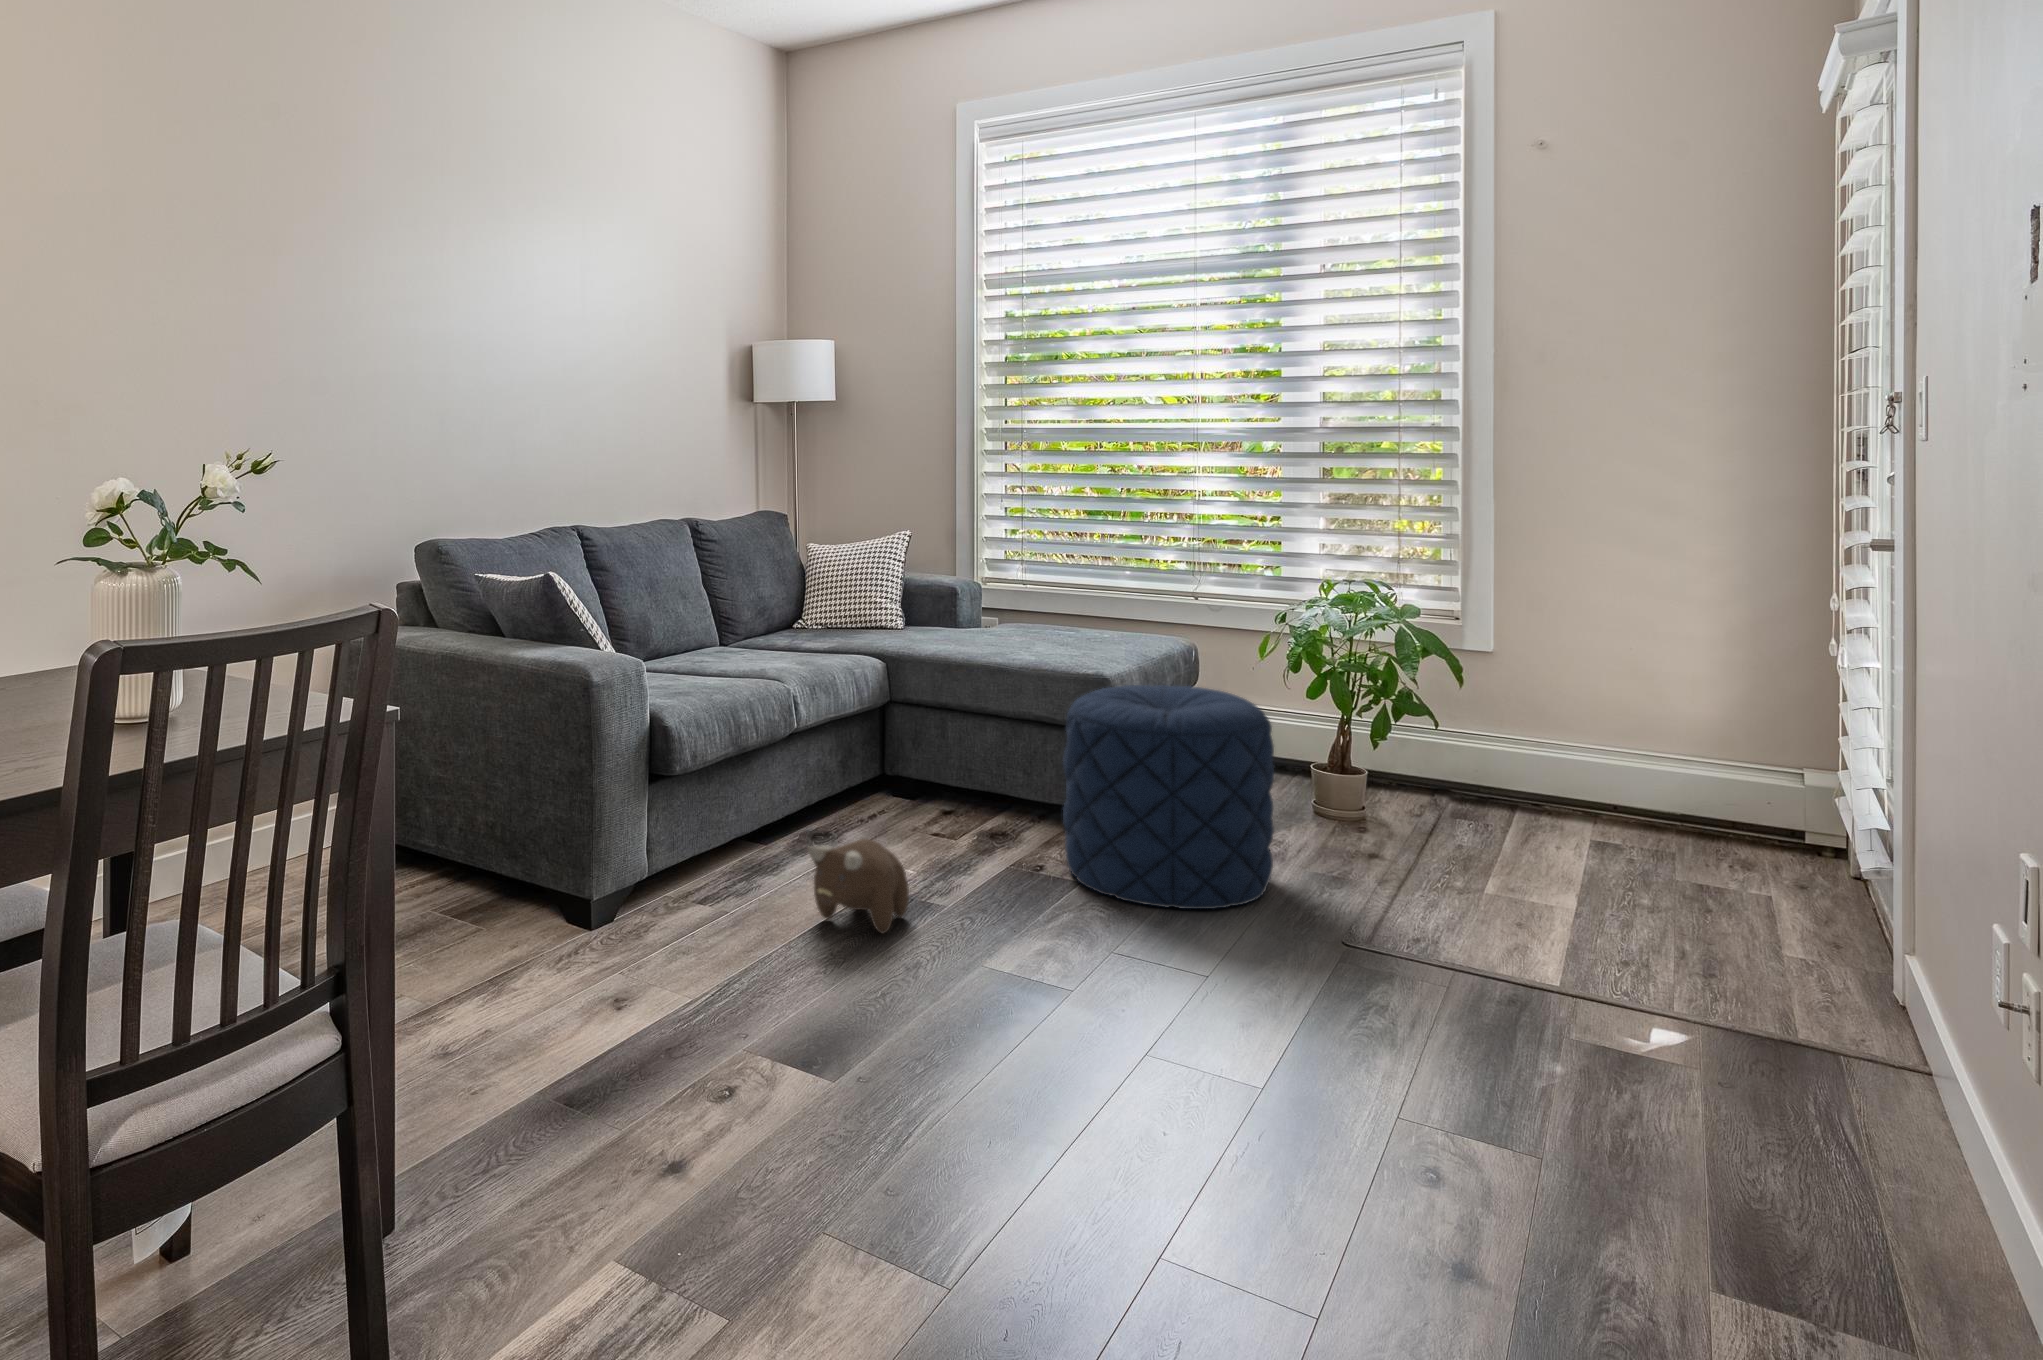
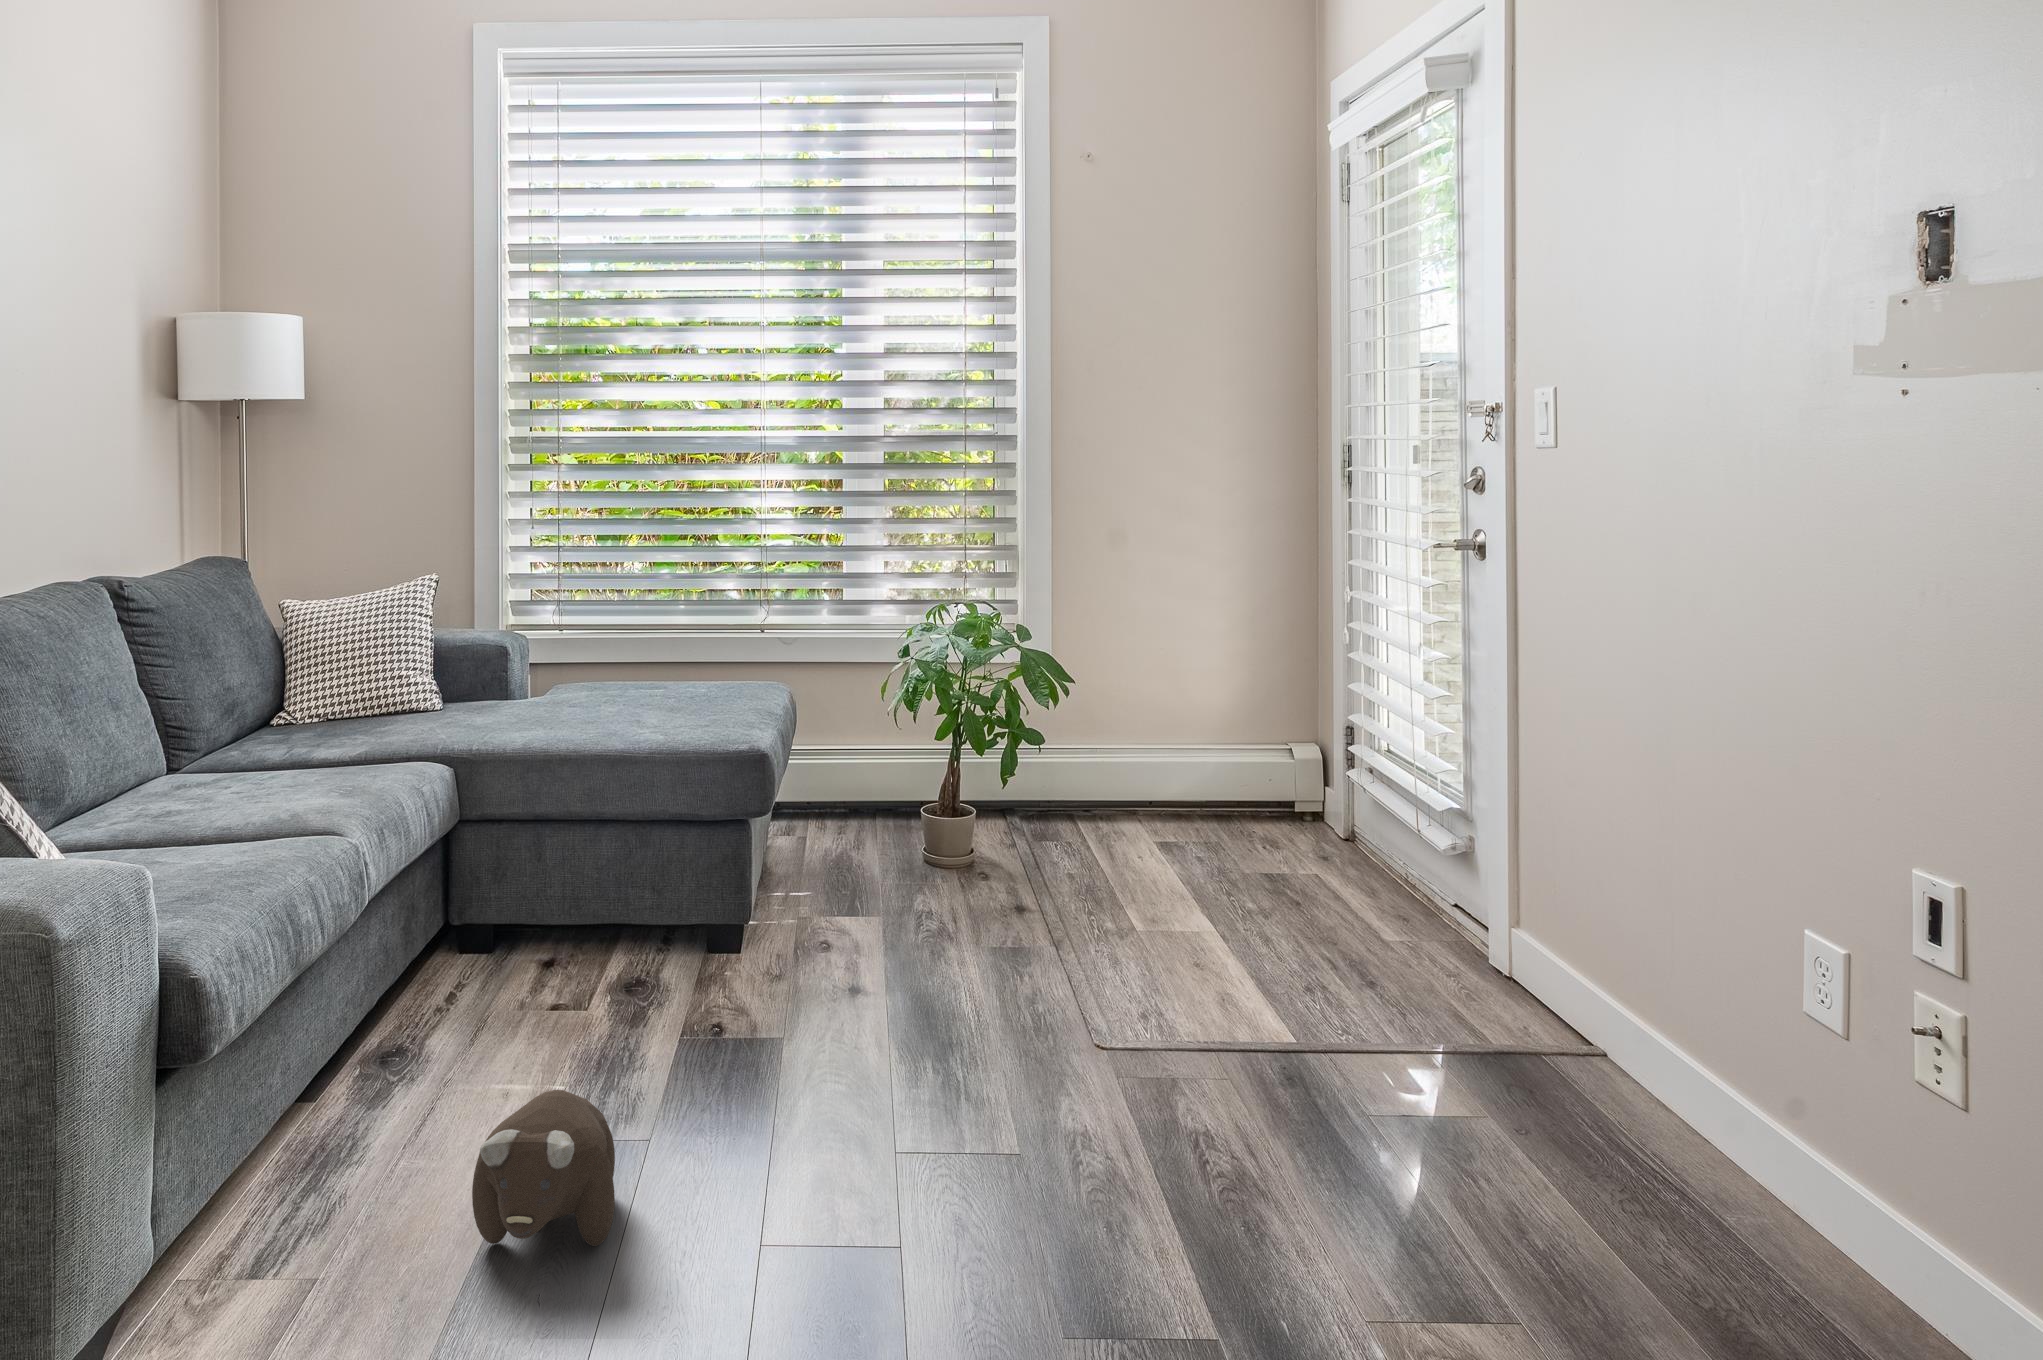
pouf: present [1063,685,1274,909] -> none [743,757,995,1064]

